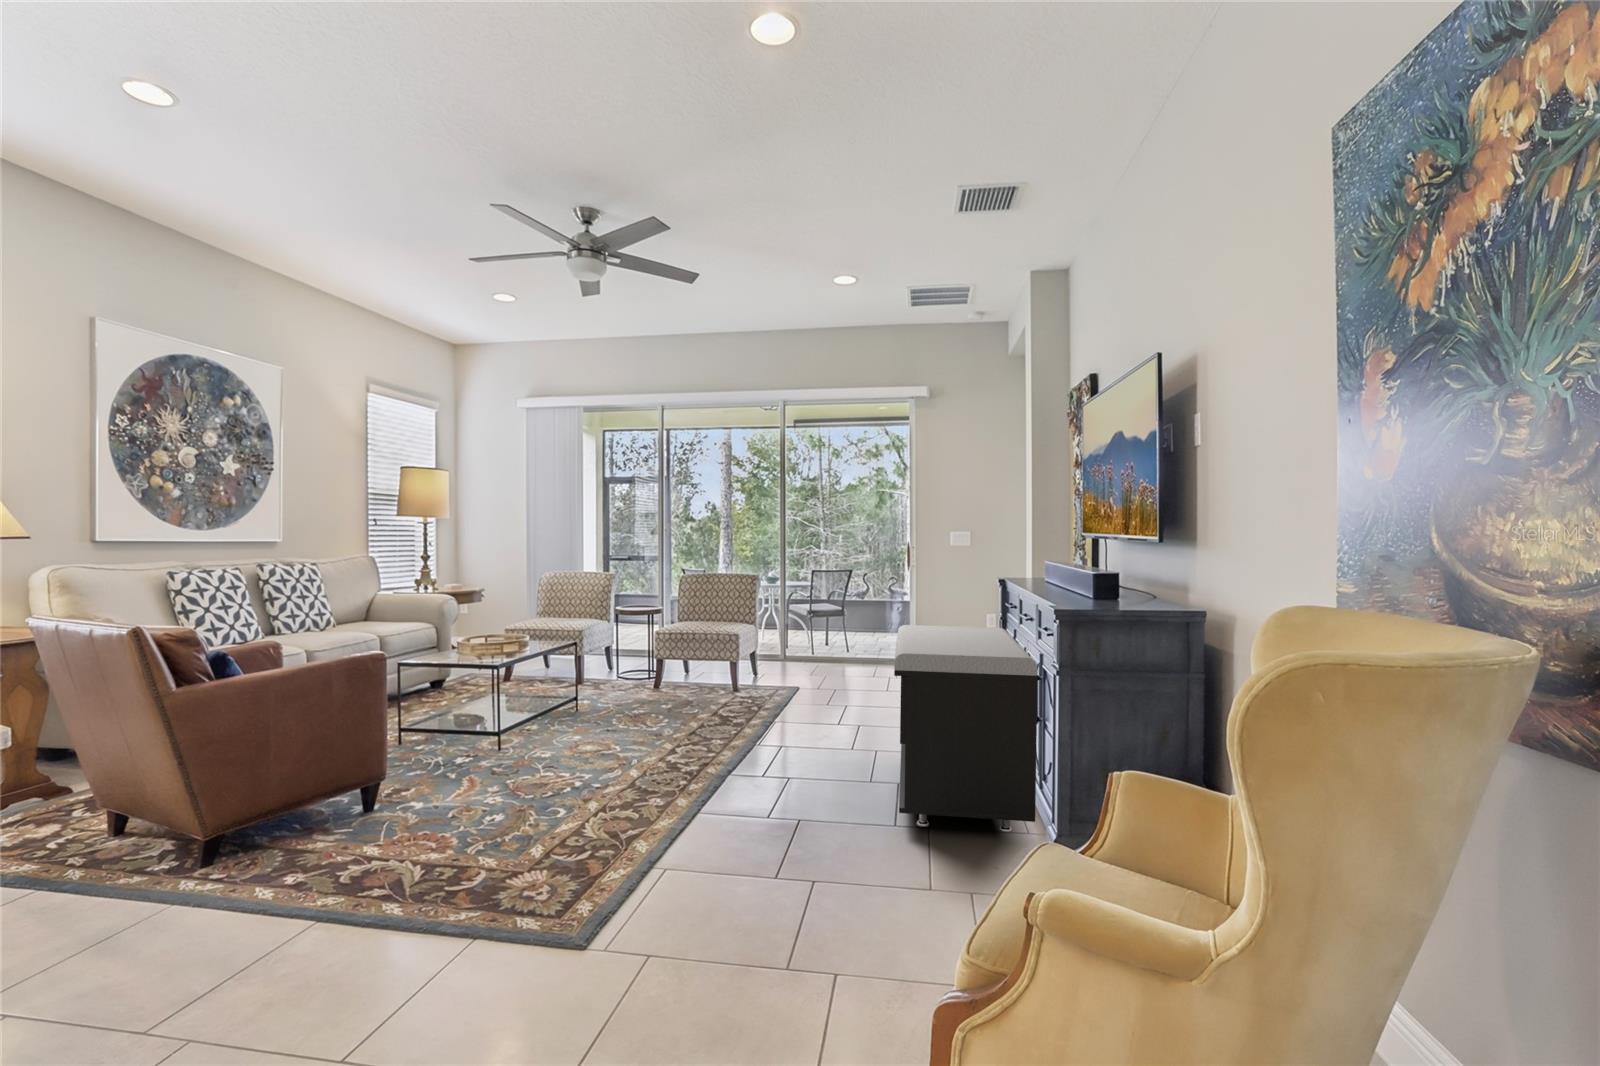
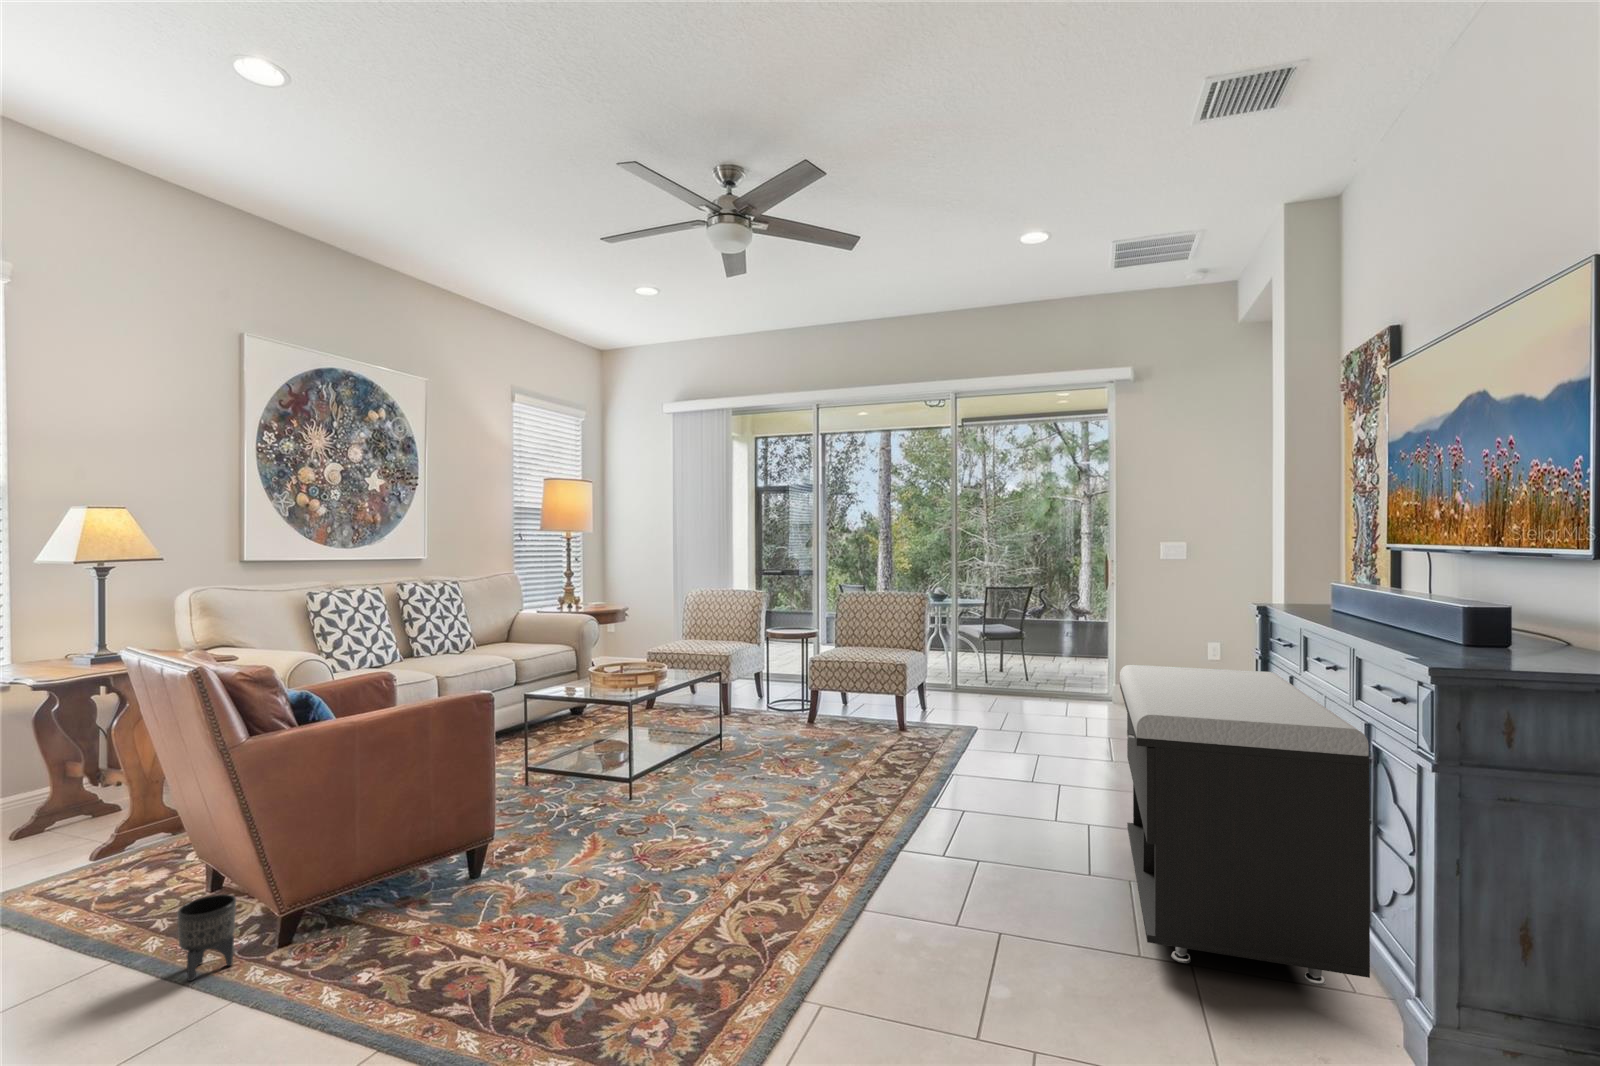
planter: none [112,824,164,894] -> present [177,894,236,981]

